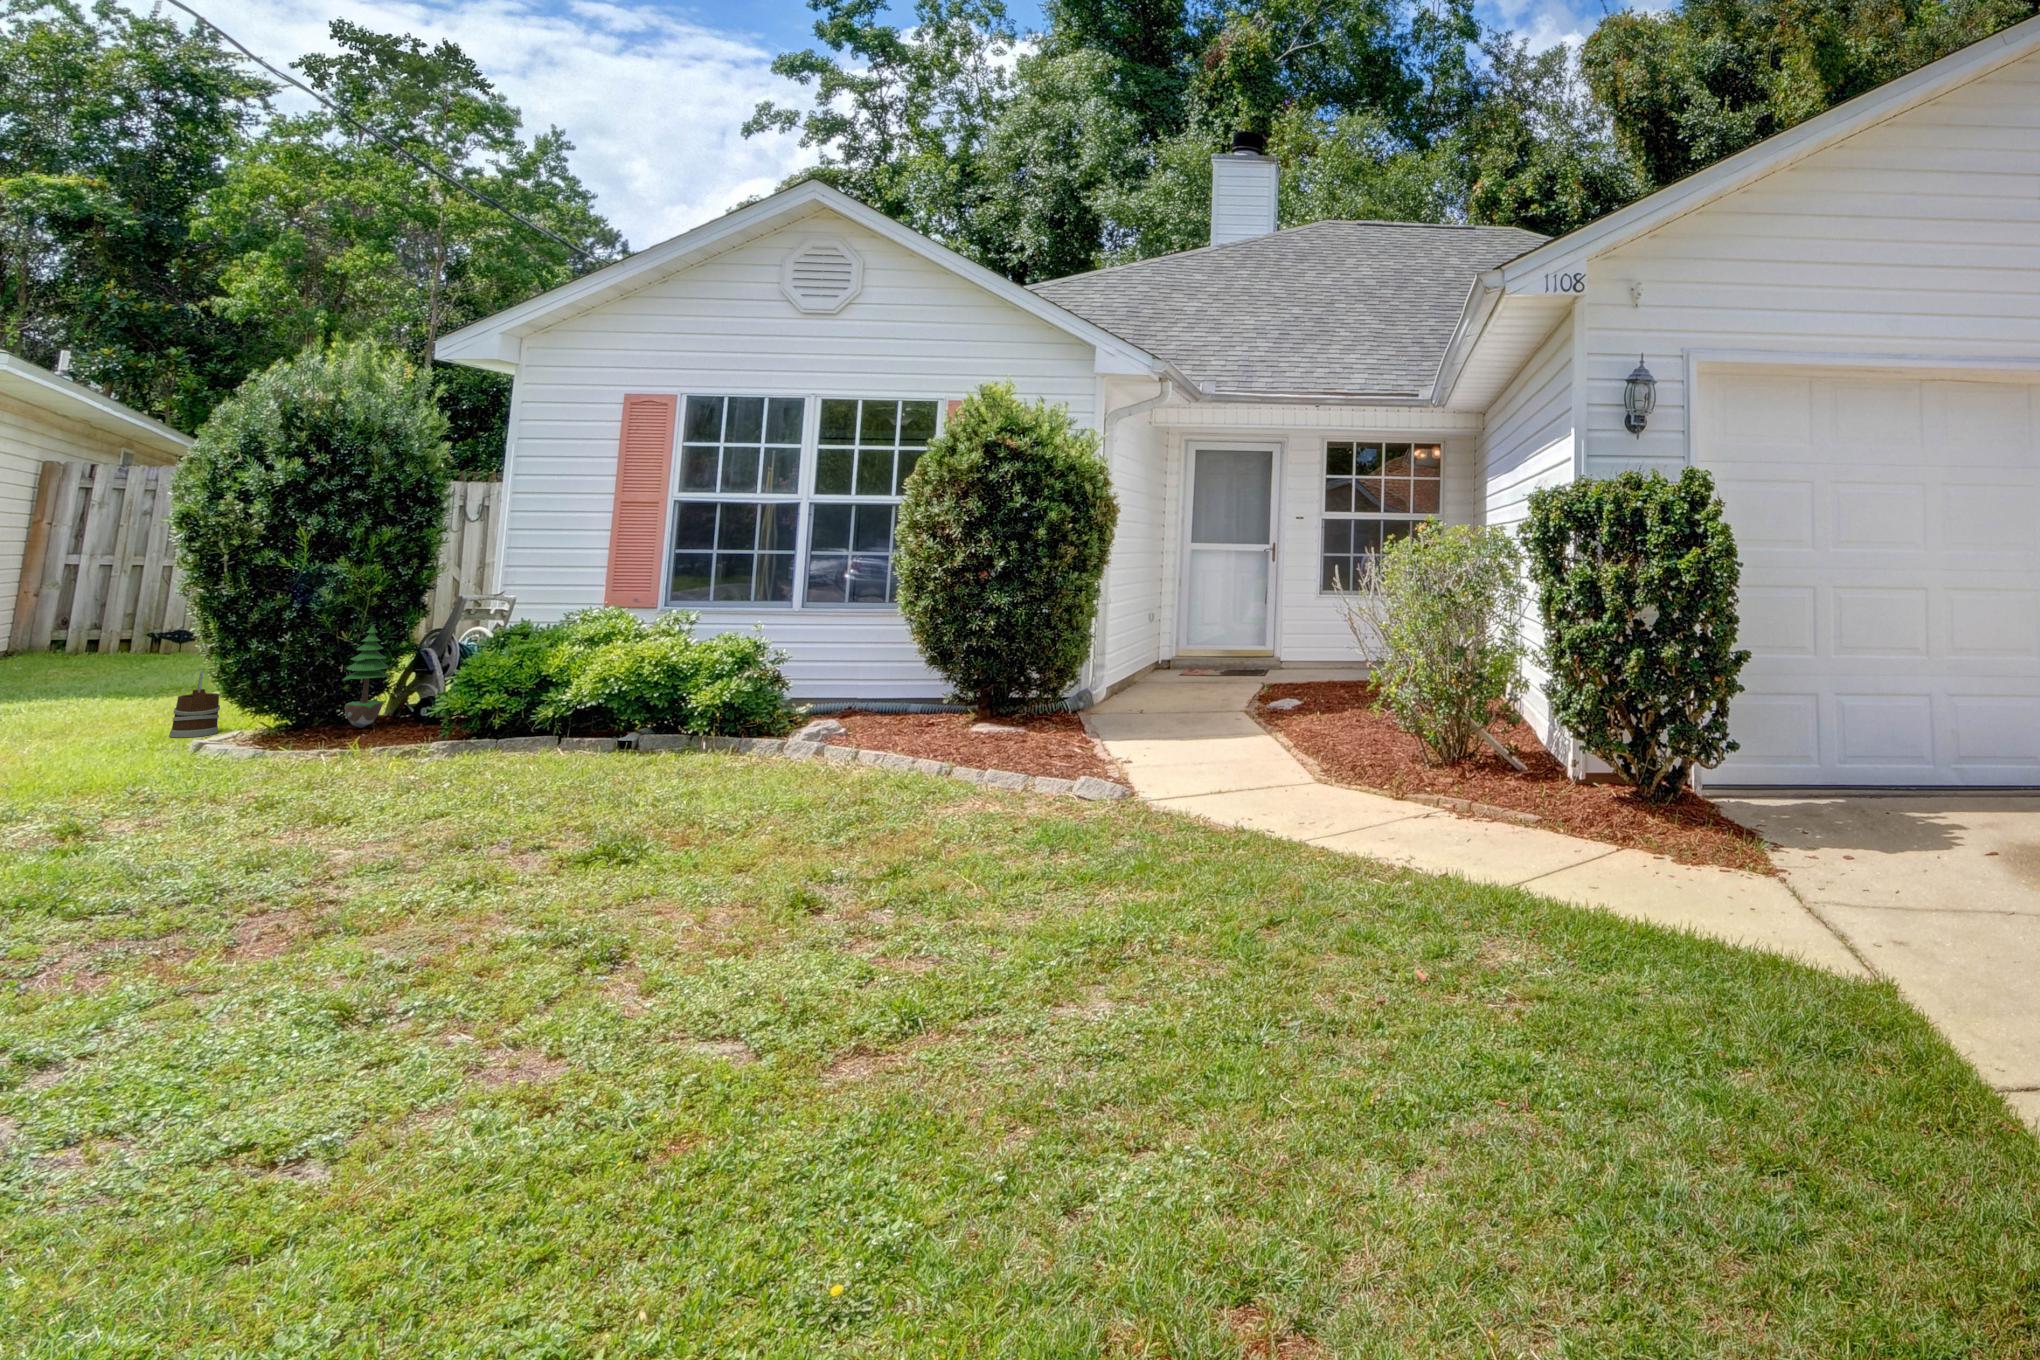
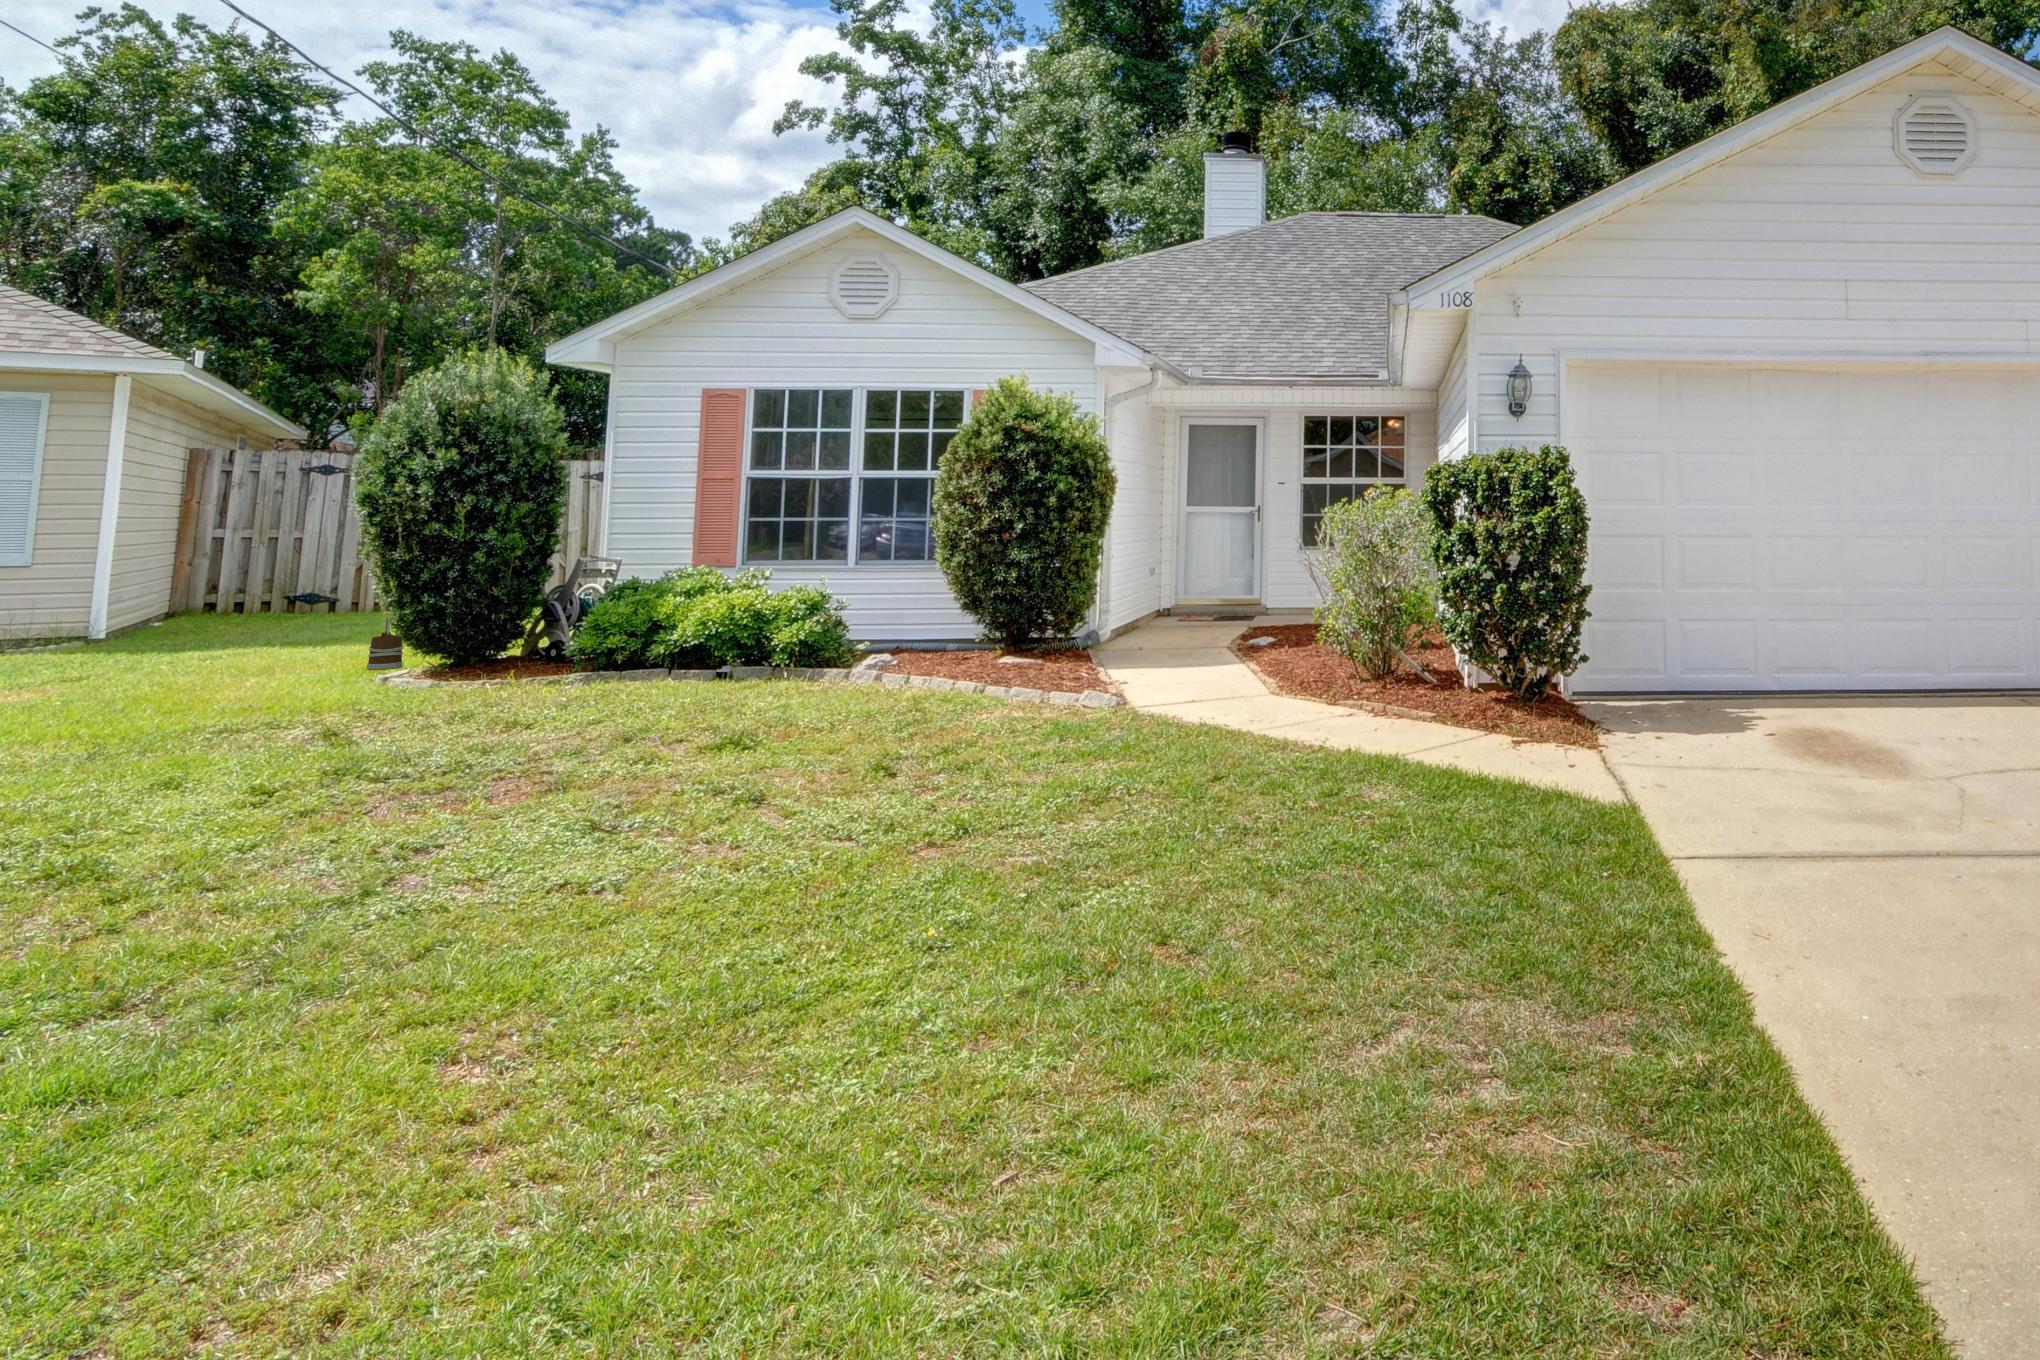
potted tree: present [343,624,389,728] -> none [496,579,532,663]

